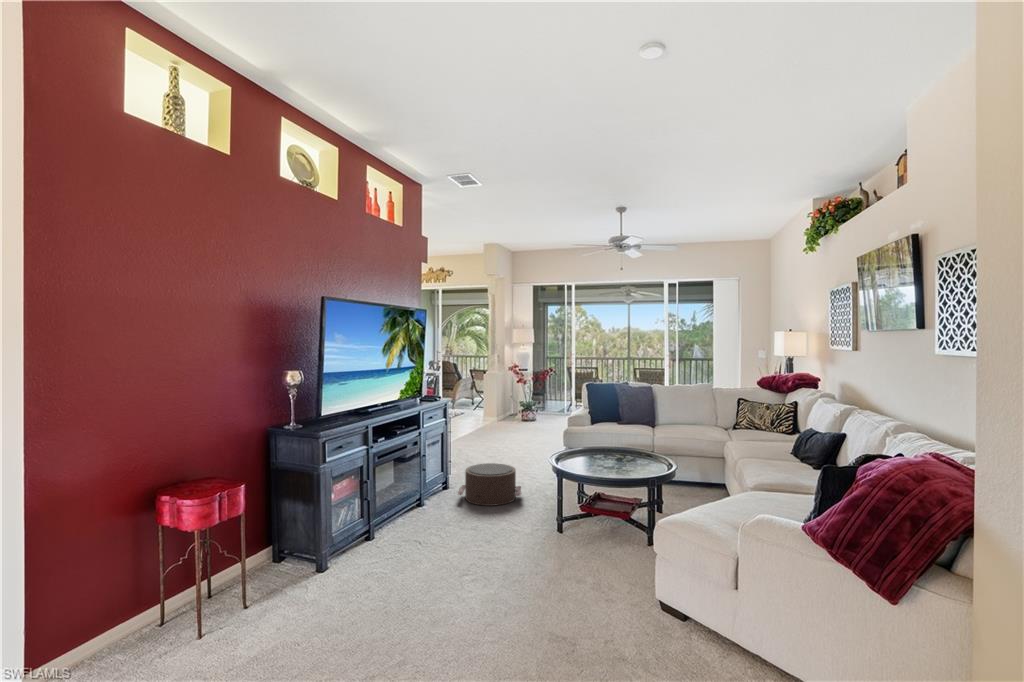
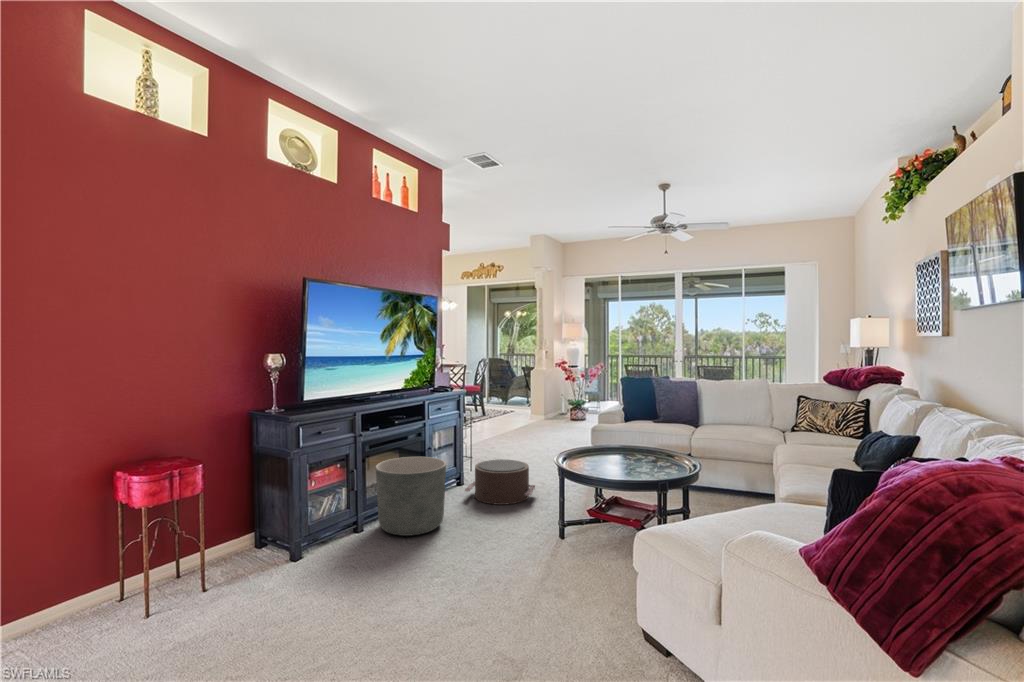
planter: none [386,464,452,539] -> present [376,457,446,536]

